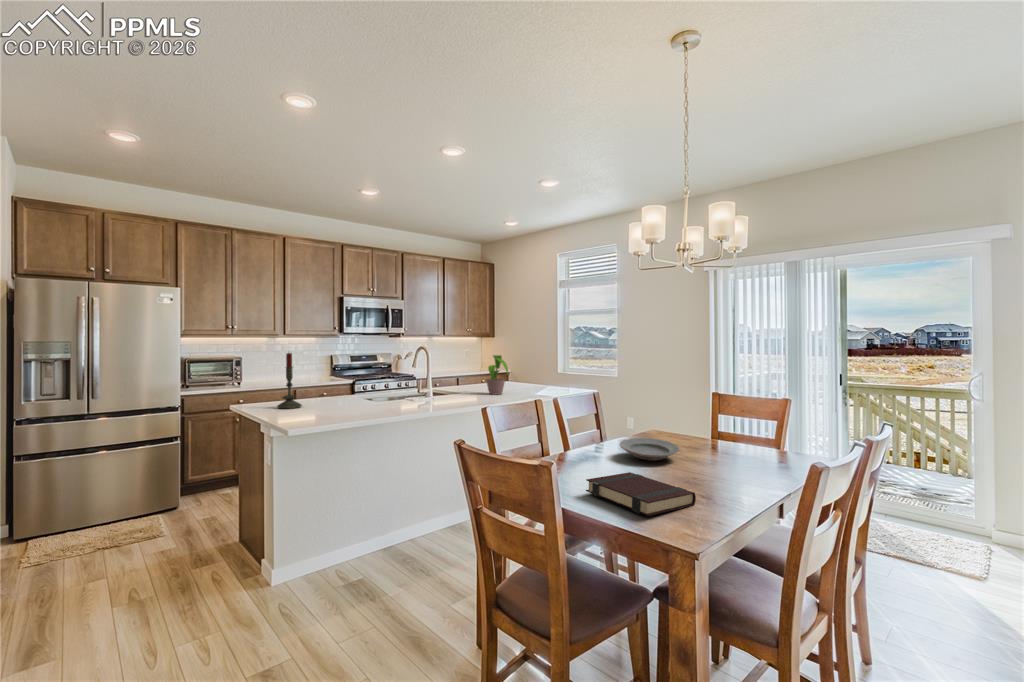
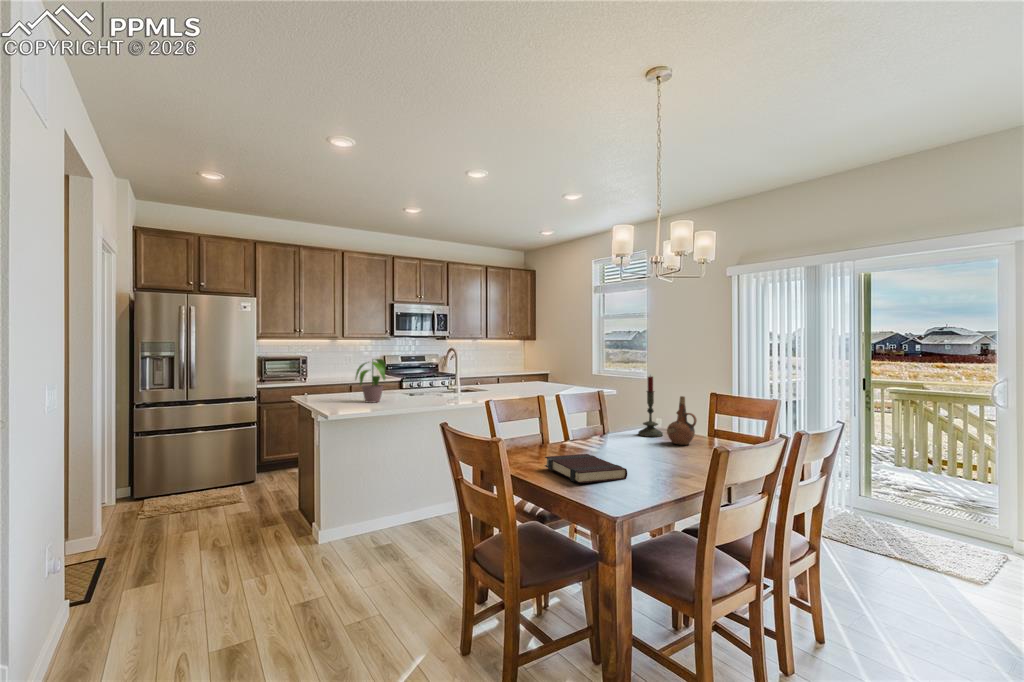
candle: present [277,353,302,409] -> present [638,376,663,437]
potted plant: present [486,355,508,395] -> present [355,359,386,403]
ceramic pitcher: none [694,399,727,453] -> present [667,396,697,445]
plate: present [620,438,679,461] -> none [596,430,647,448]

